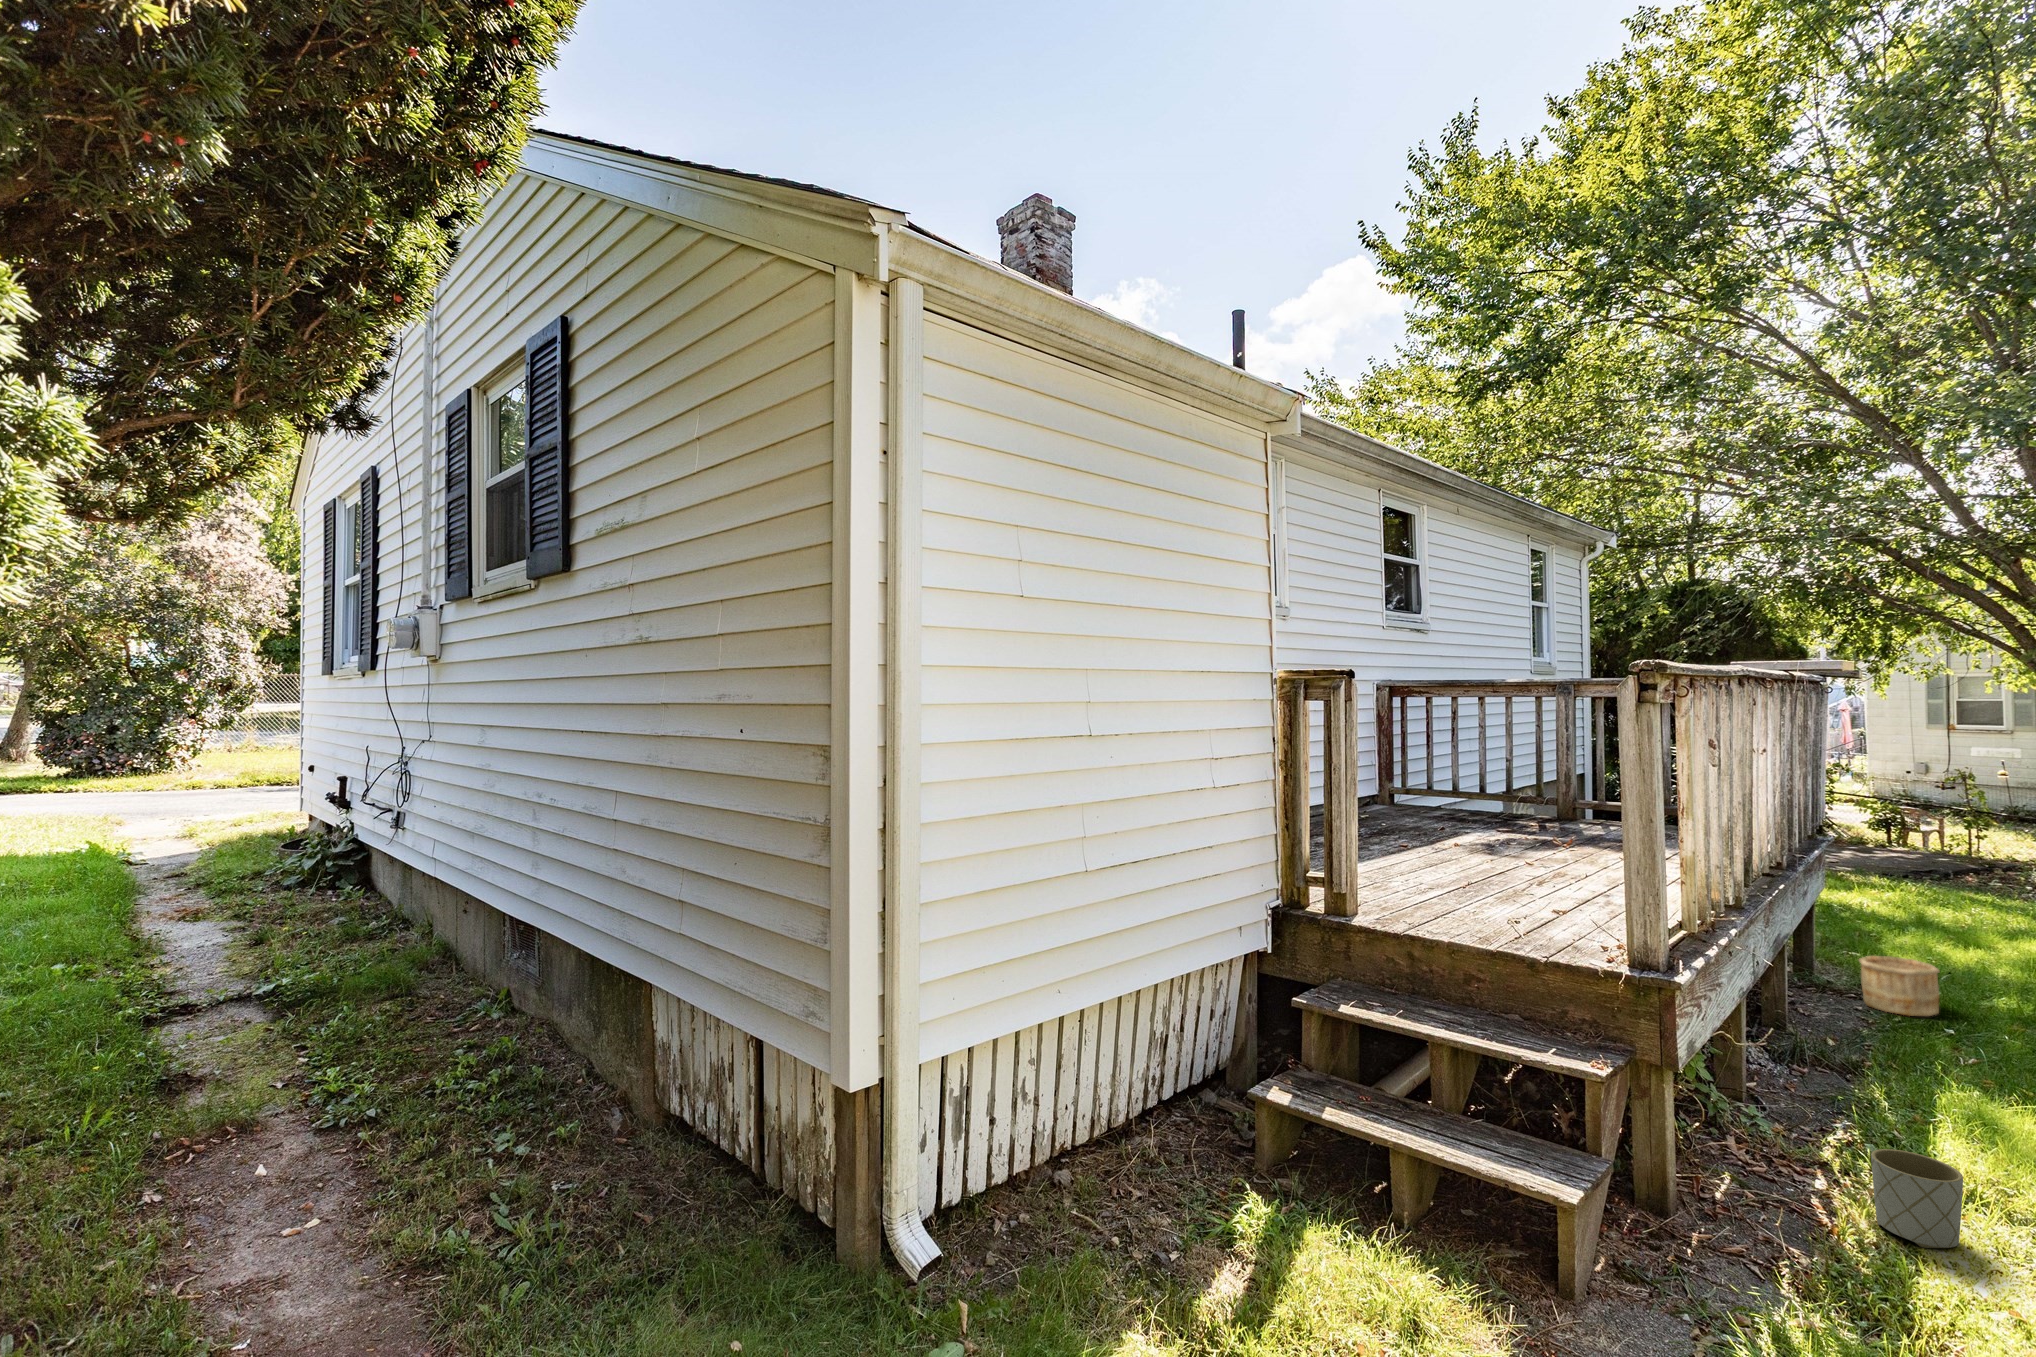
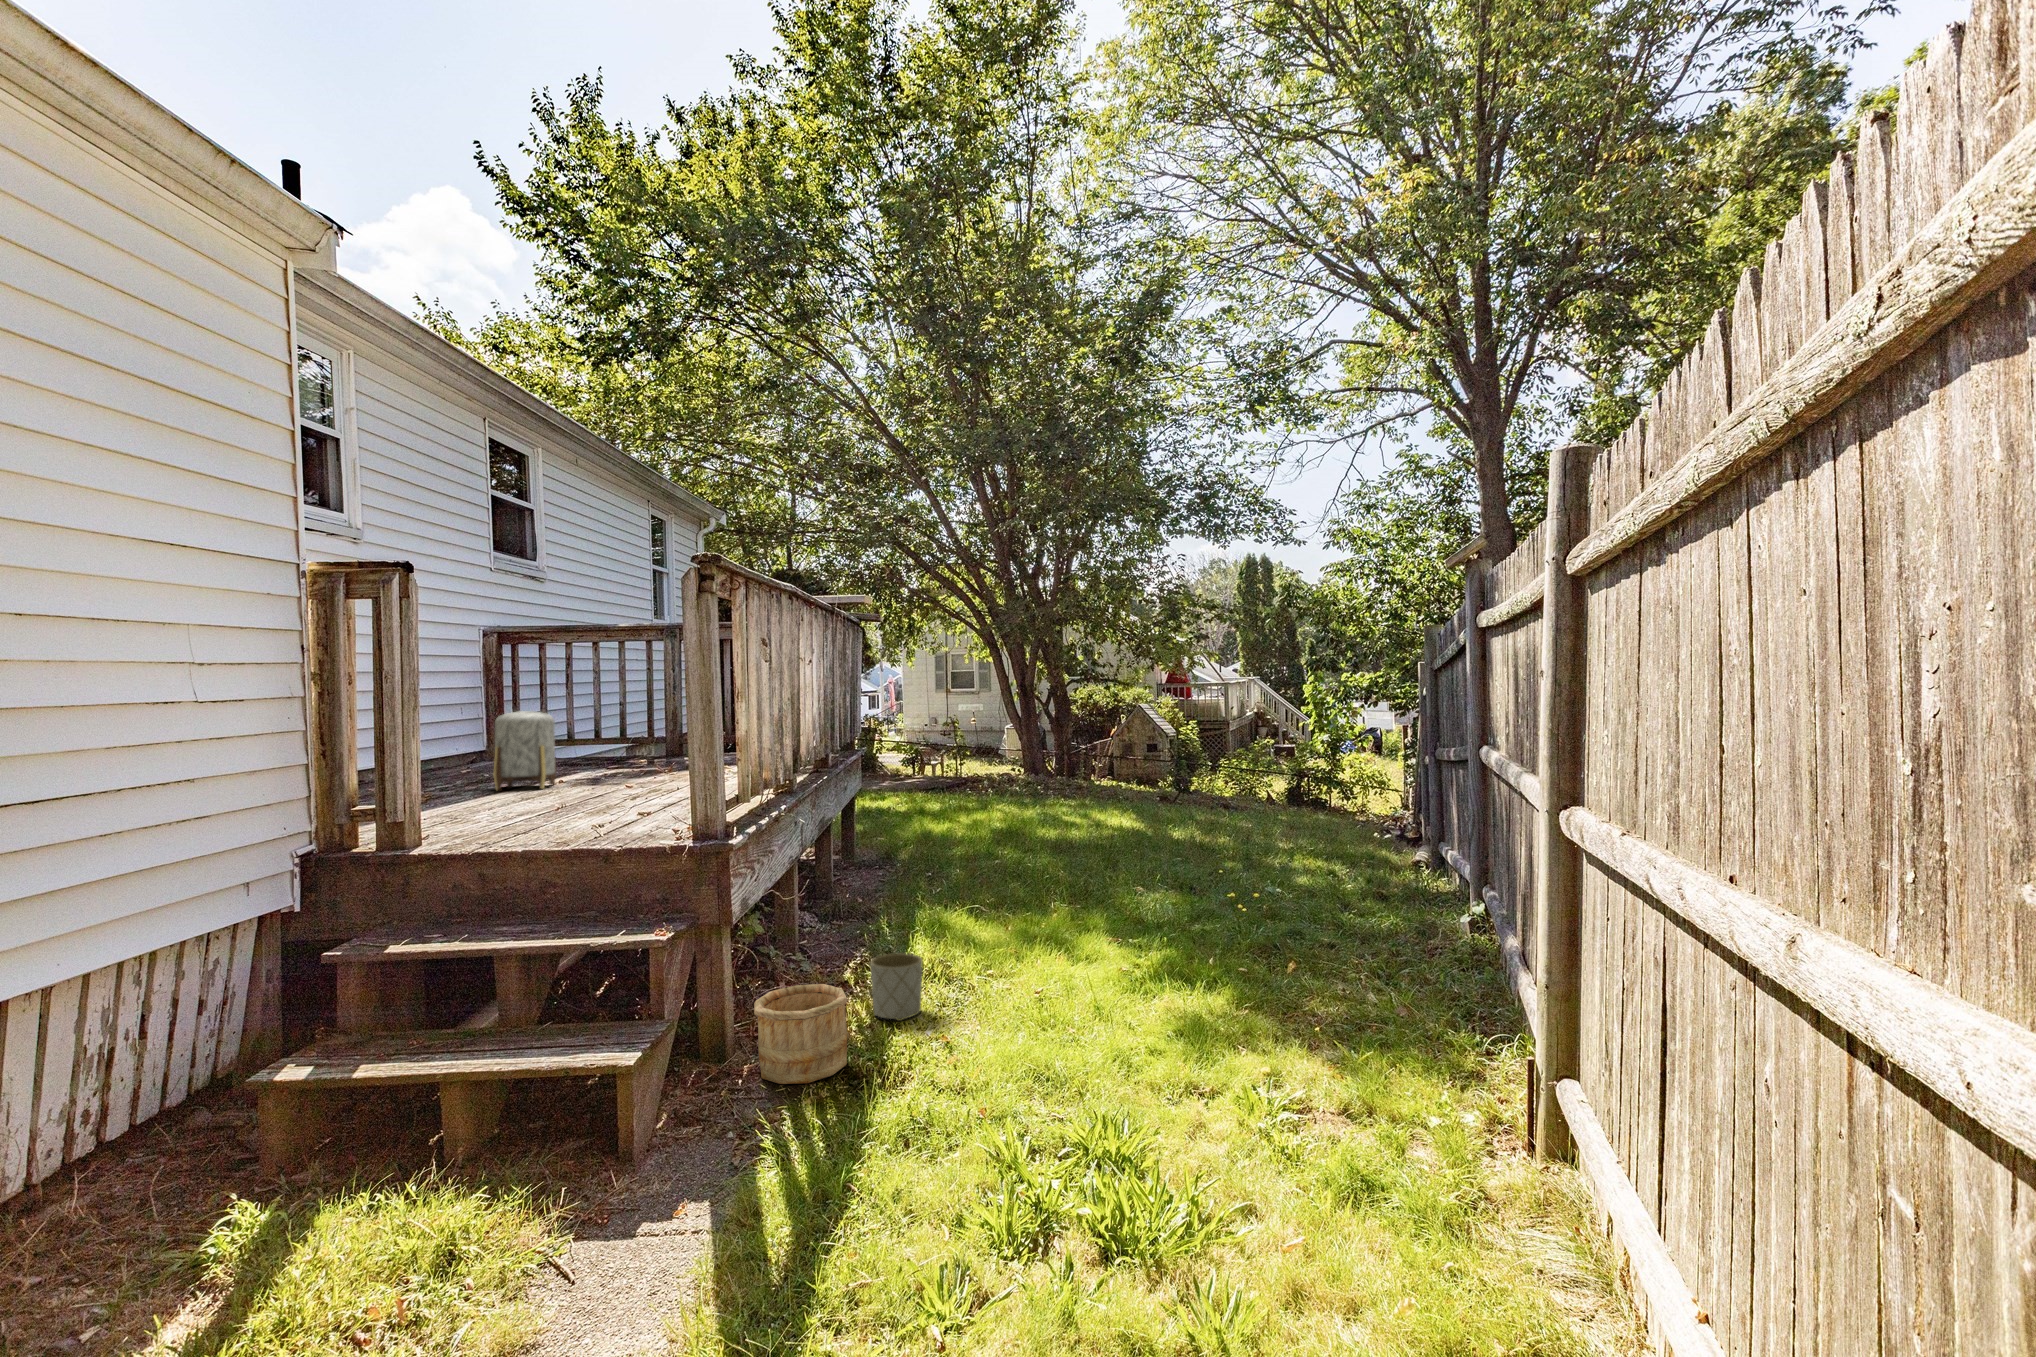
stool: none [1398,774,1453,850] -> present [494,711,556,790]
wooden bucket: present [1859,956,1939,1016] -> present [754,984,848,1084]

